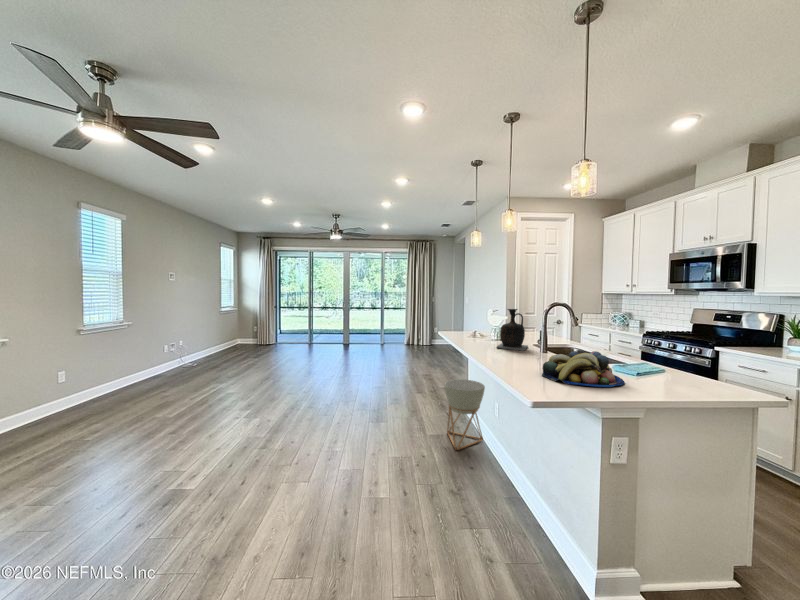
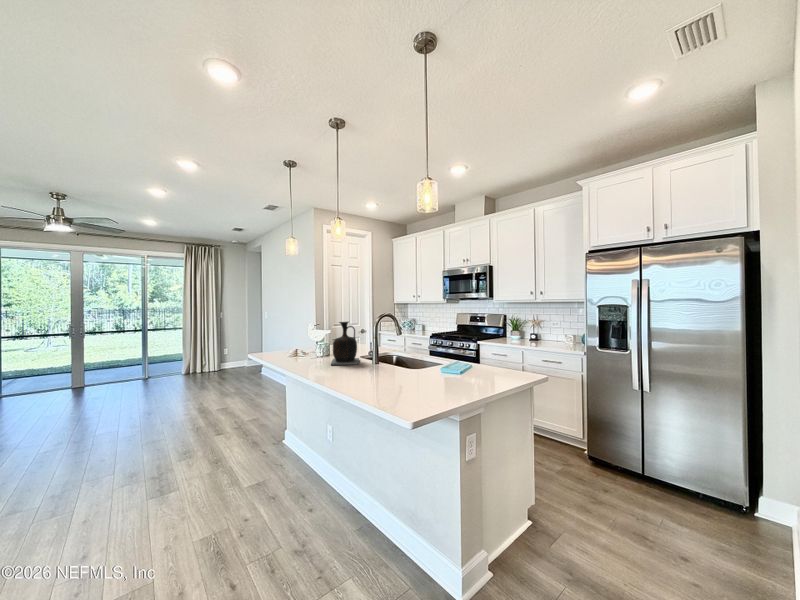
fruit bowl: present [542,351,625,387] -> none [398,357,466,394]
planter: present [445,379,485,450] -> none [265,405,314,494]

